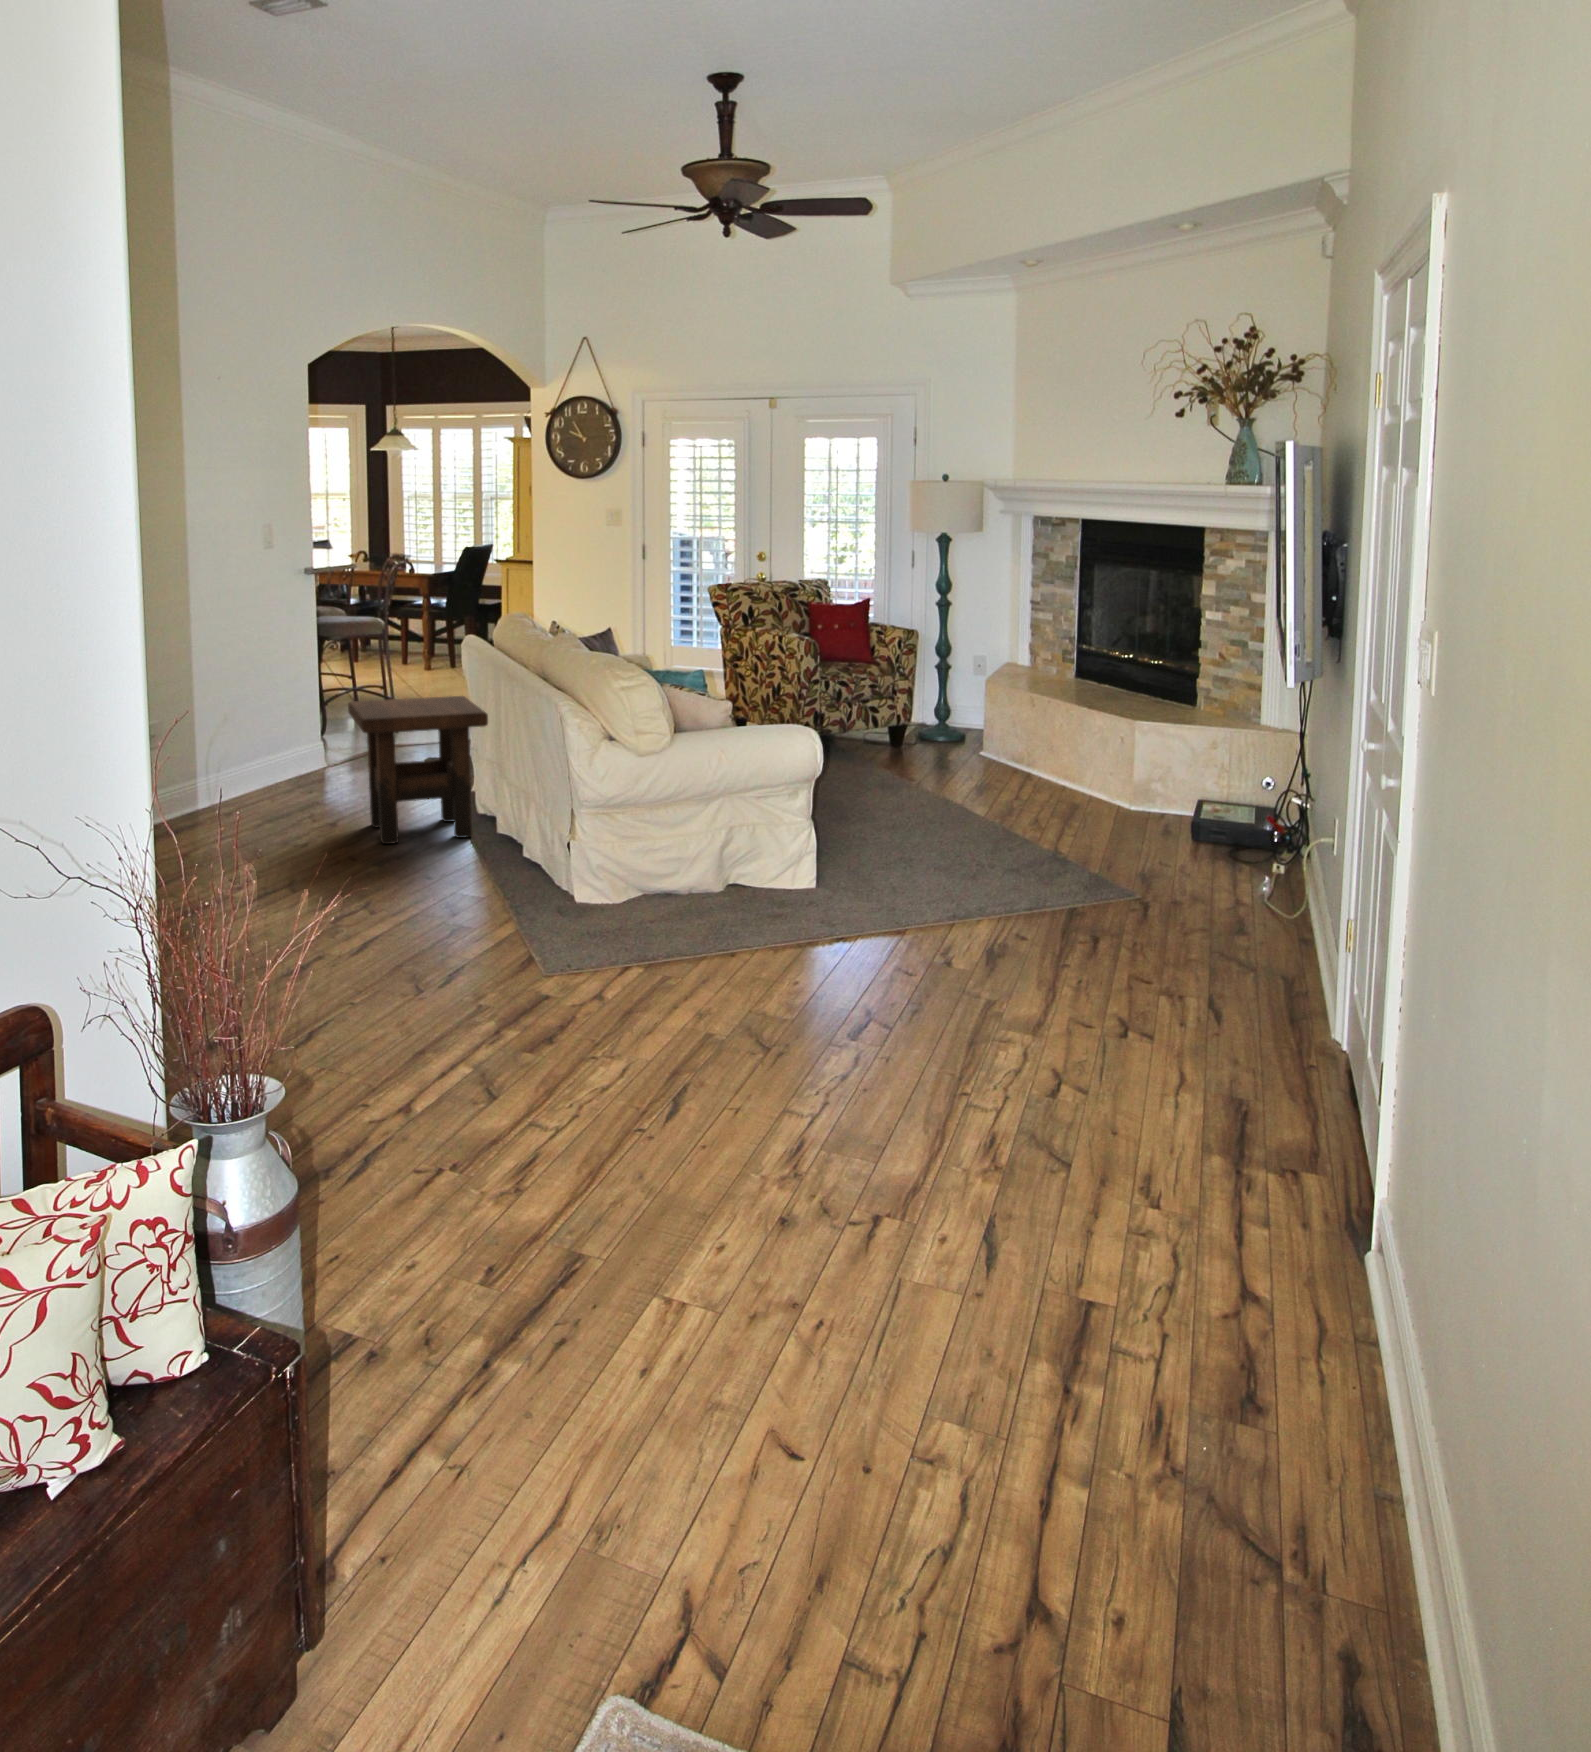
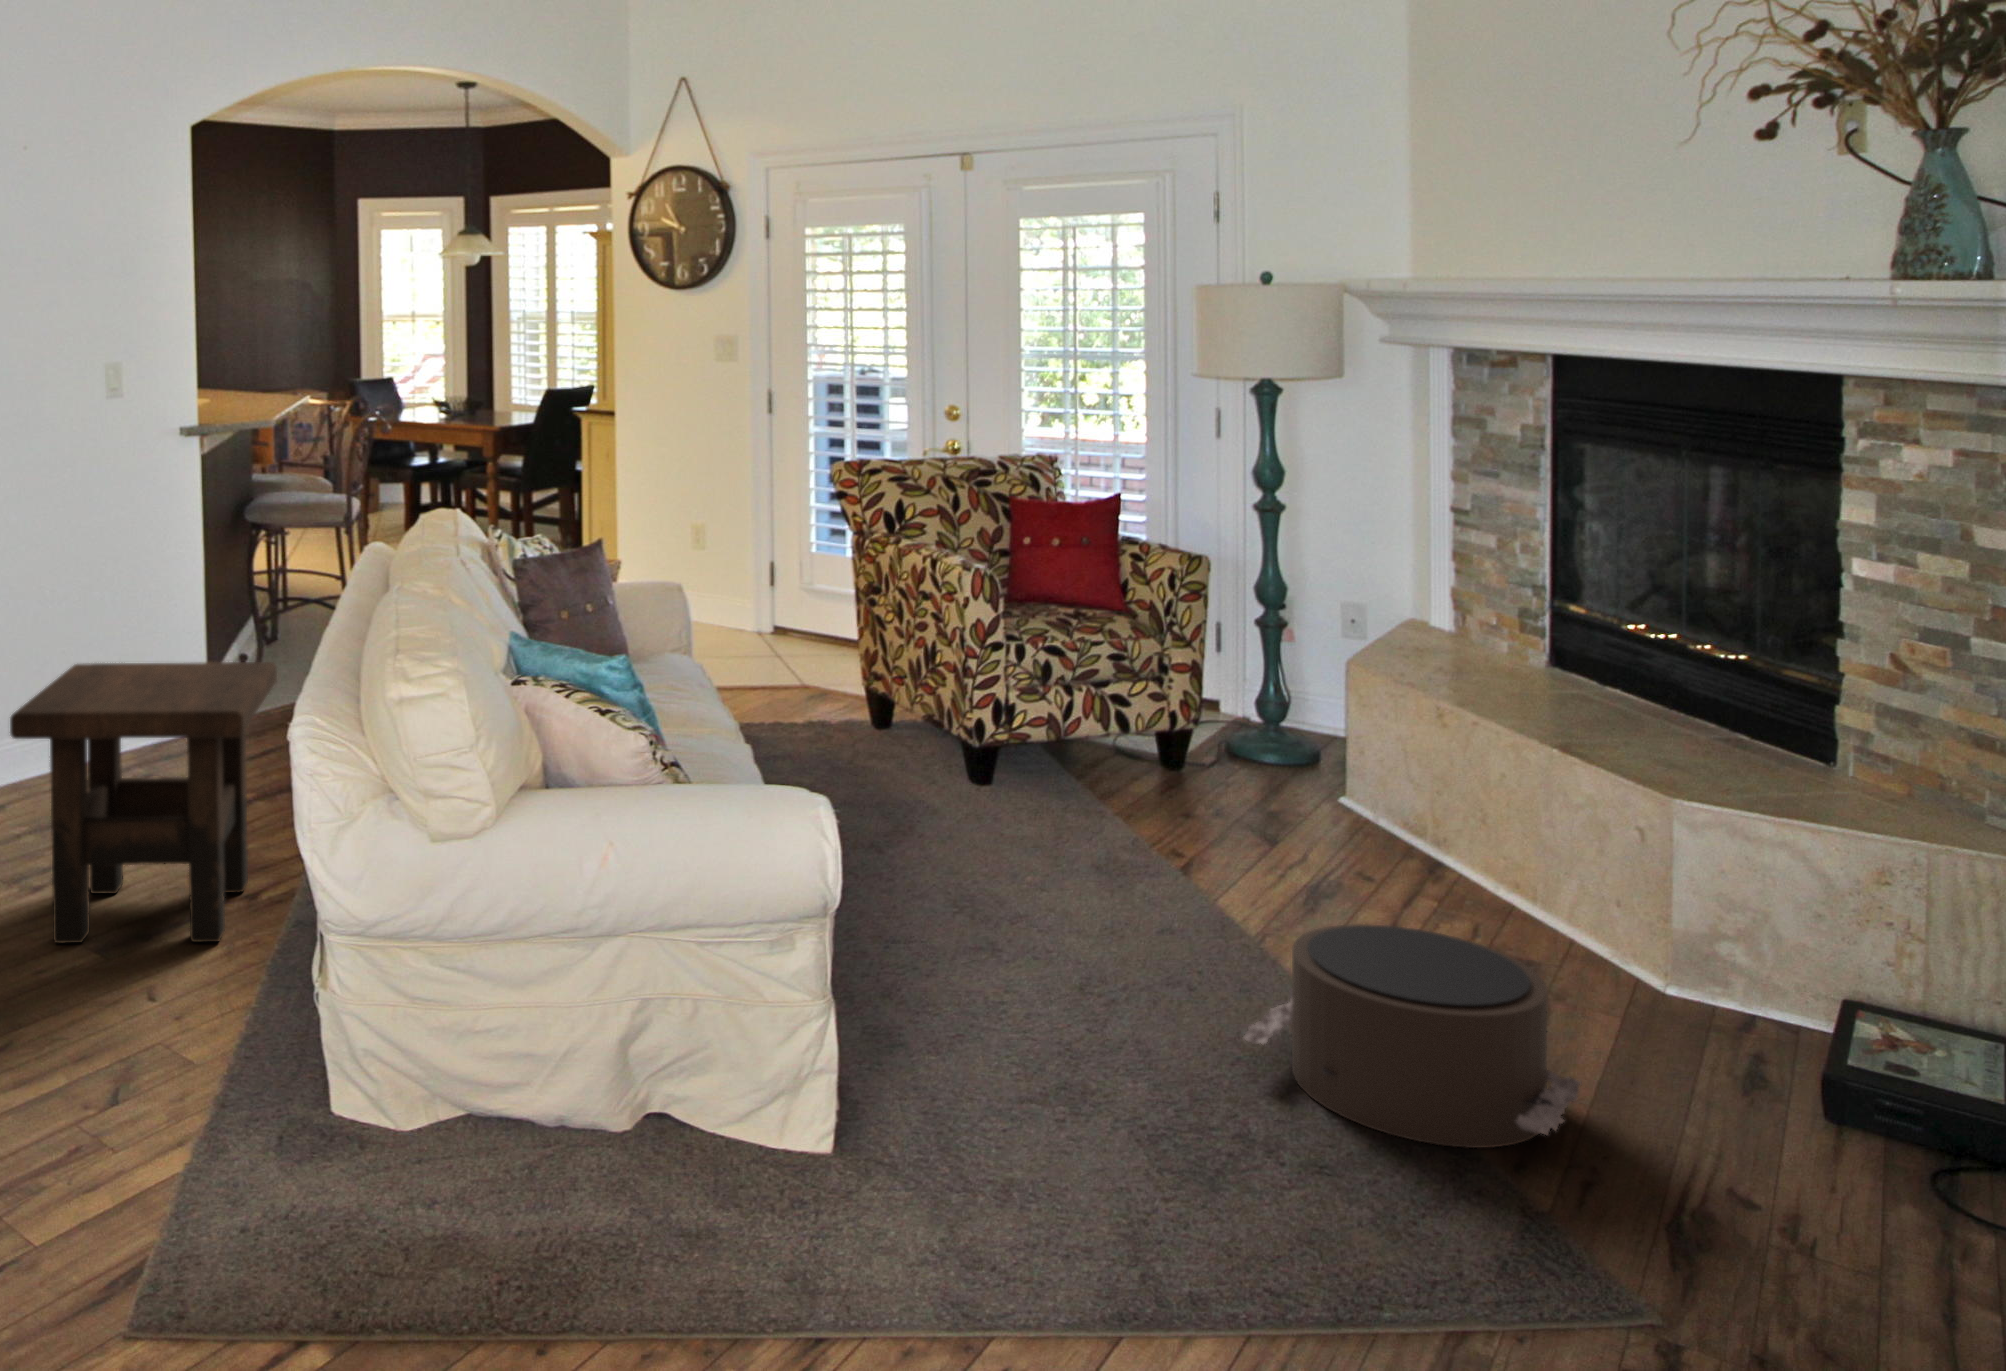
pouf: none [971,772,1098,845] -> present [1244,924,1582,1148]

